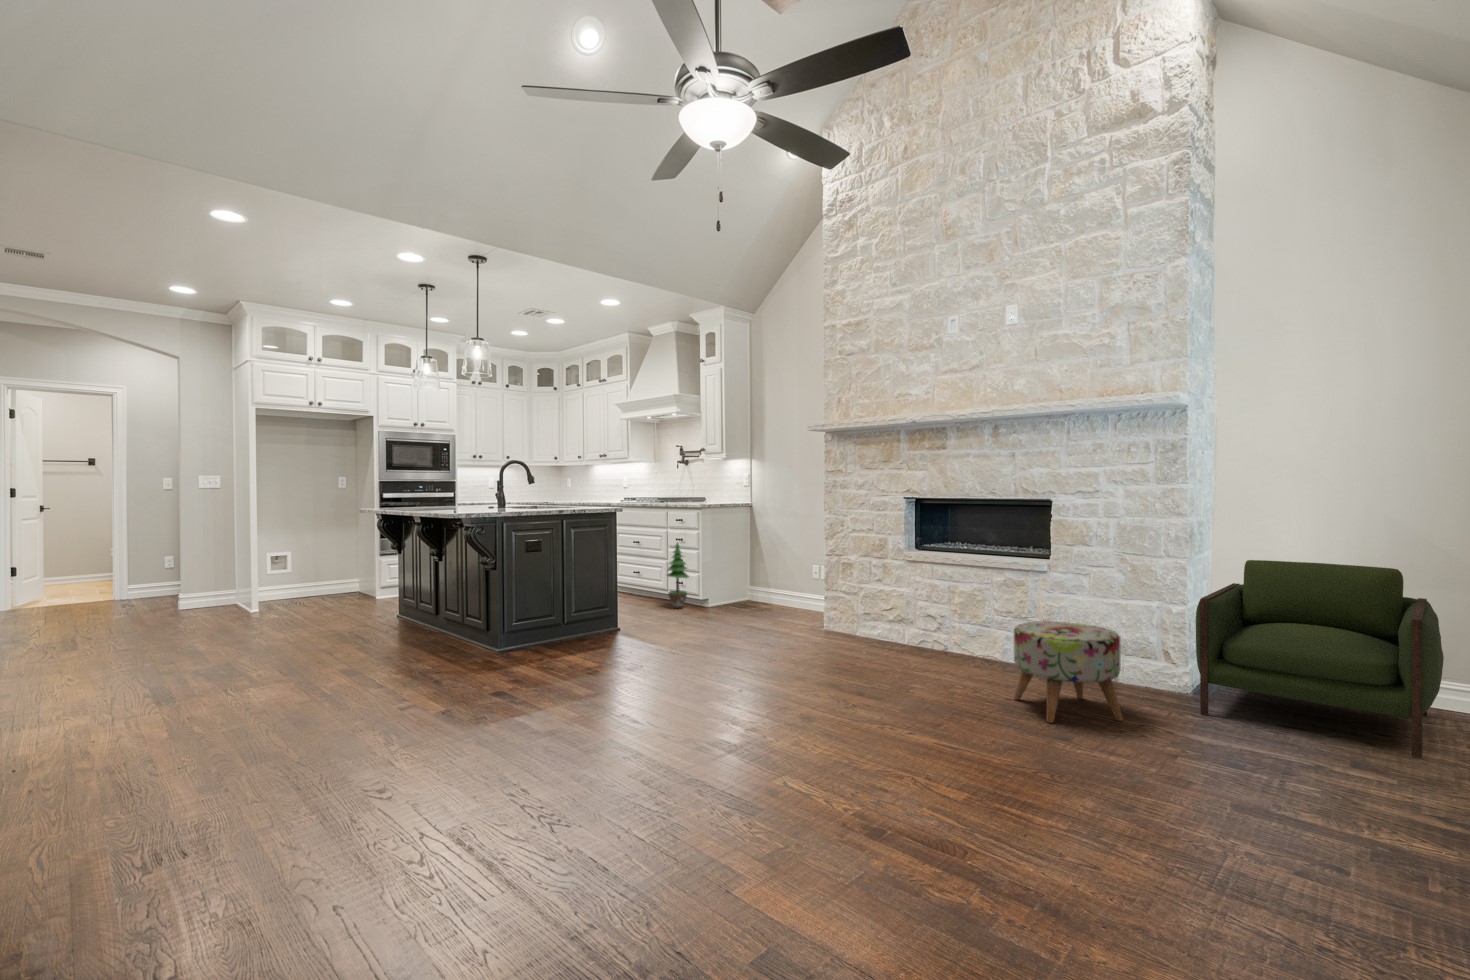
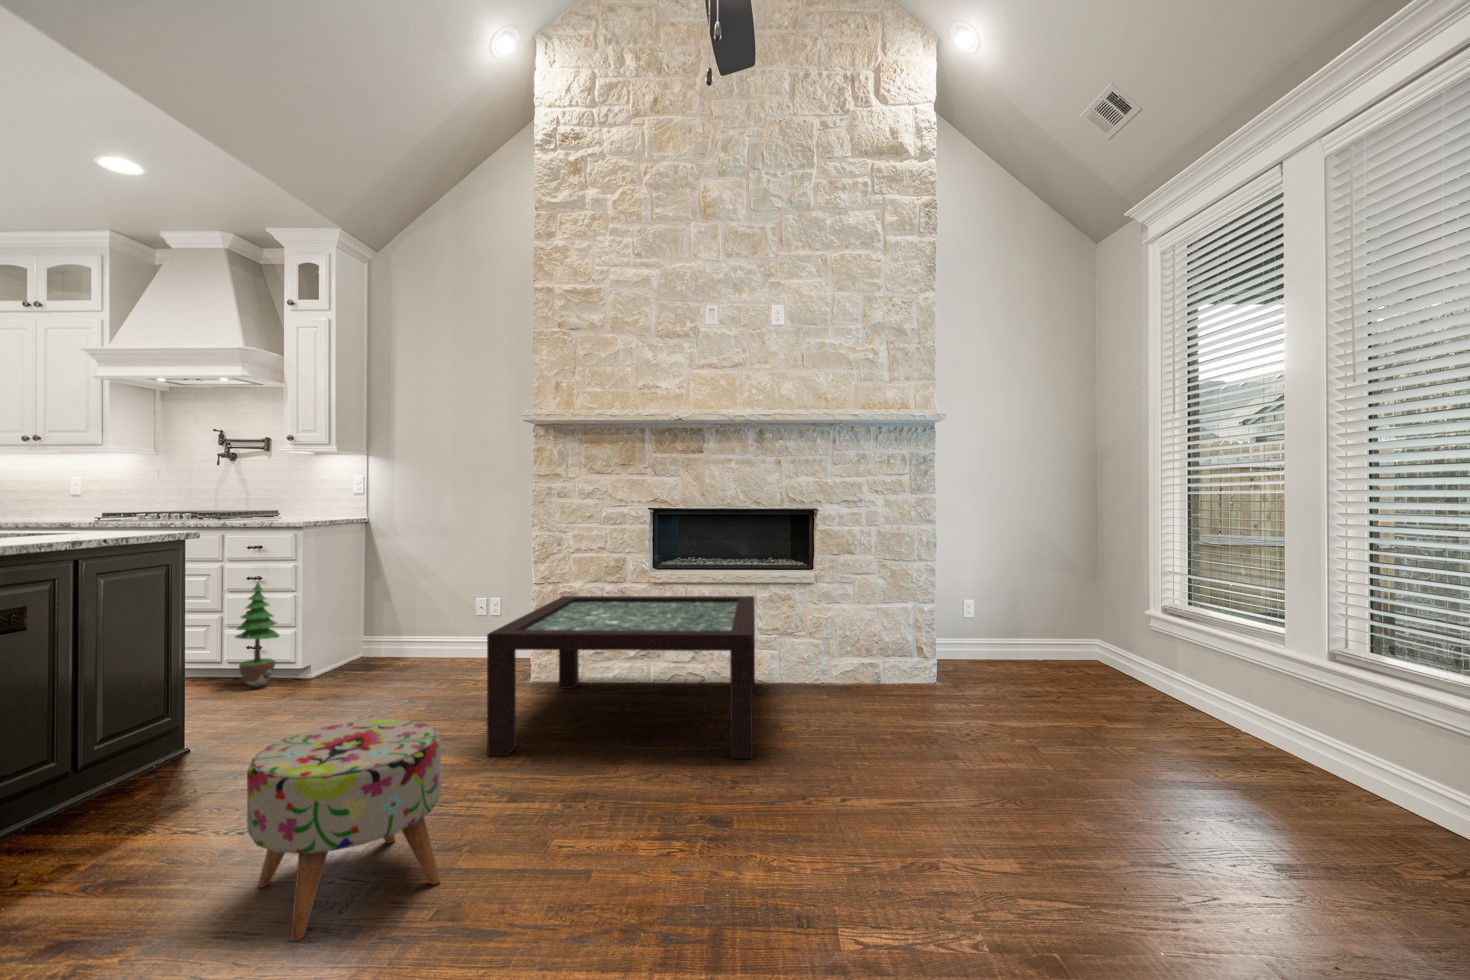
armchair: present [1196,560,1444,758] -> none [935,557,1112,700]
coffee table: none [735,566,988,703] -> present [487,596,755,758]
ottoman: present [1014,621,1123,723] -> present [247,719,441,941]

